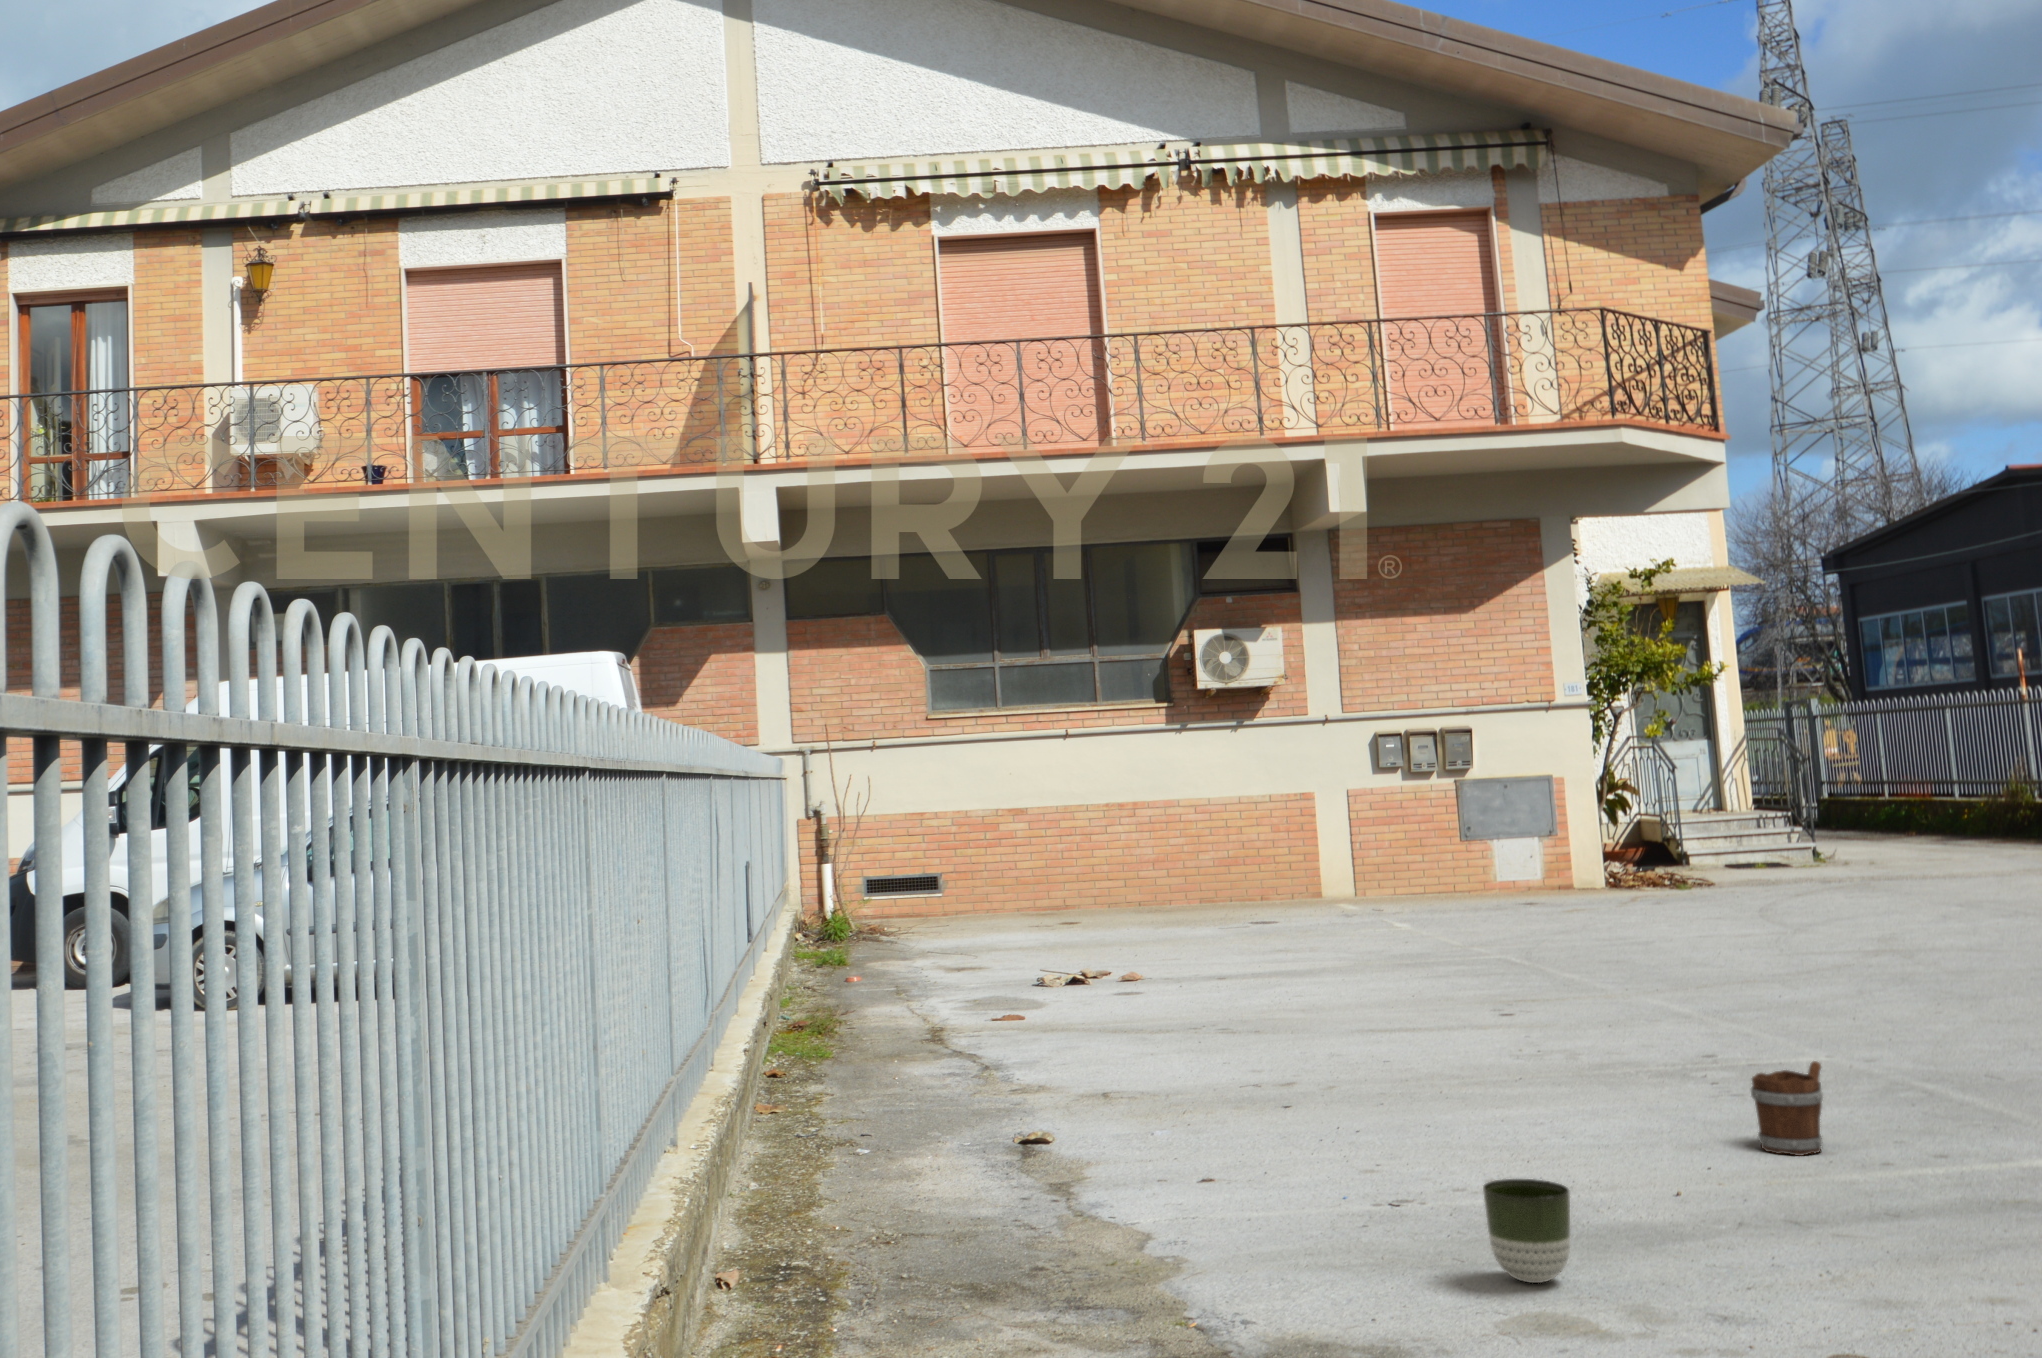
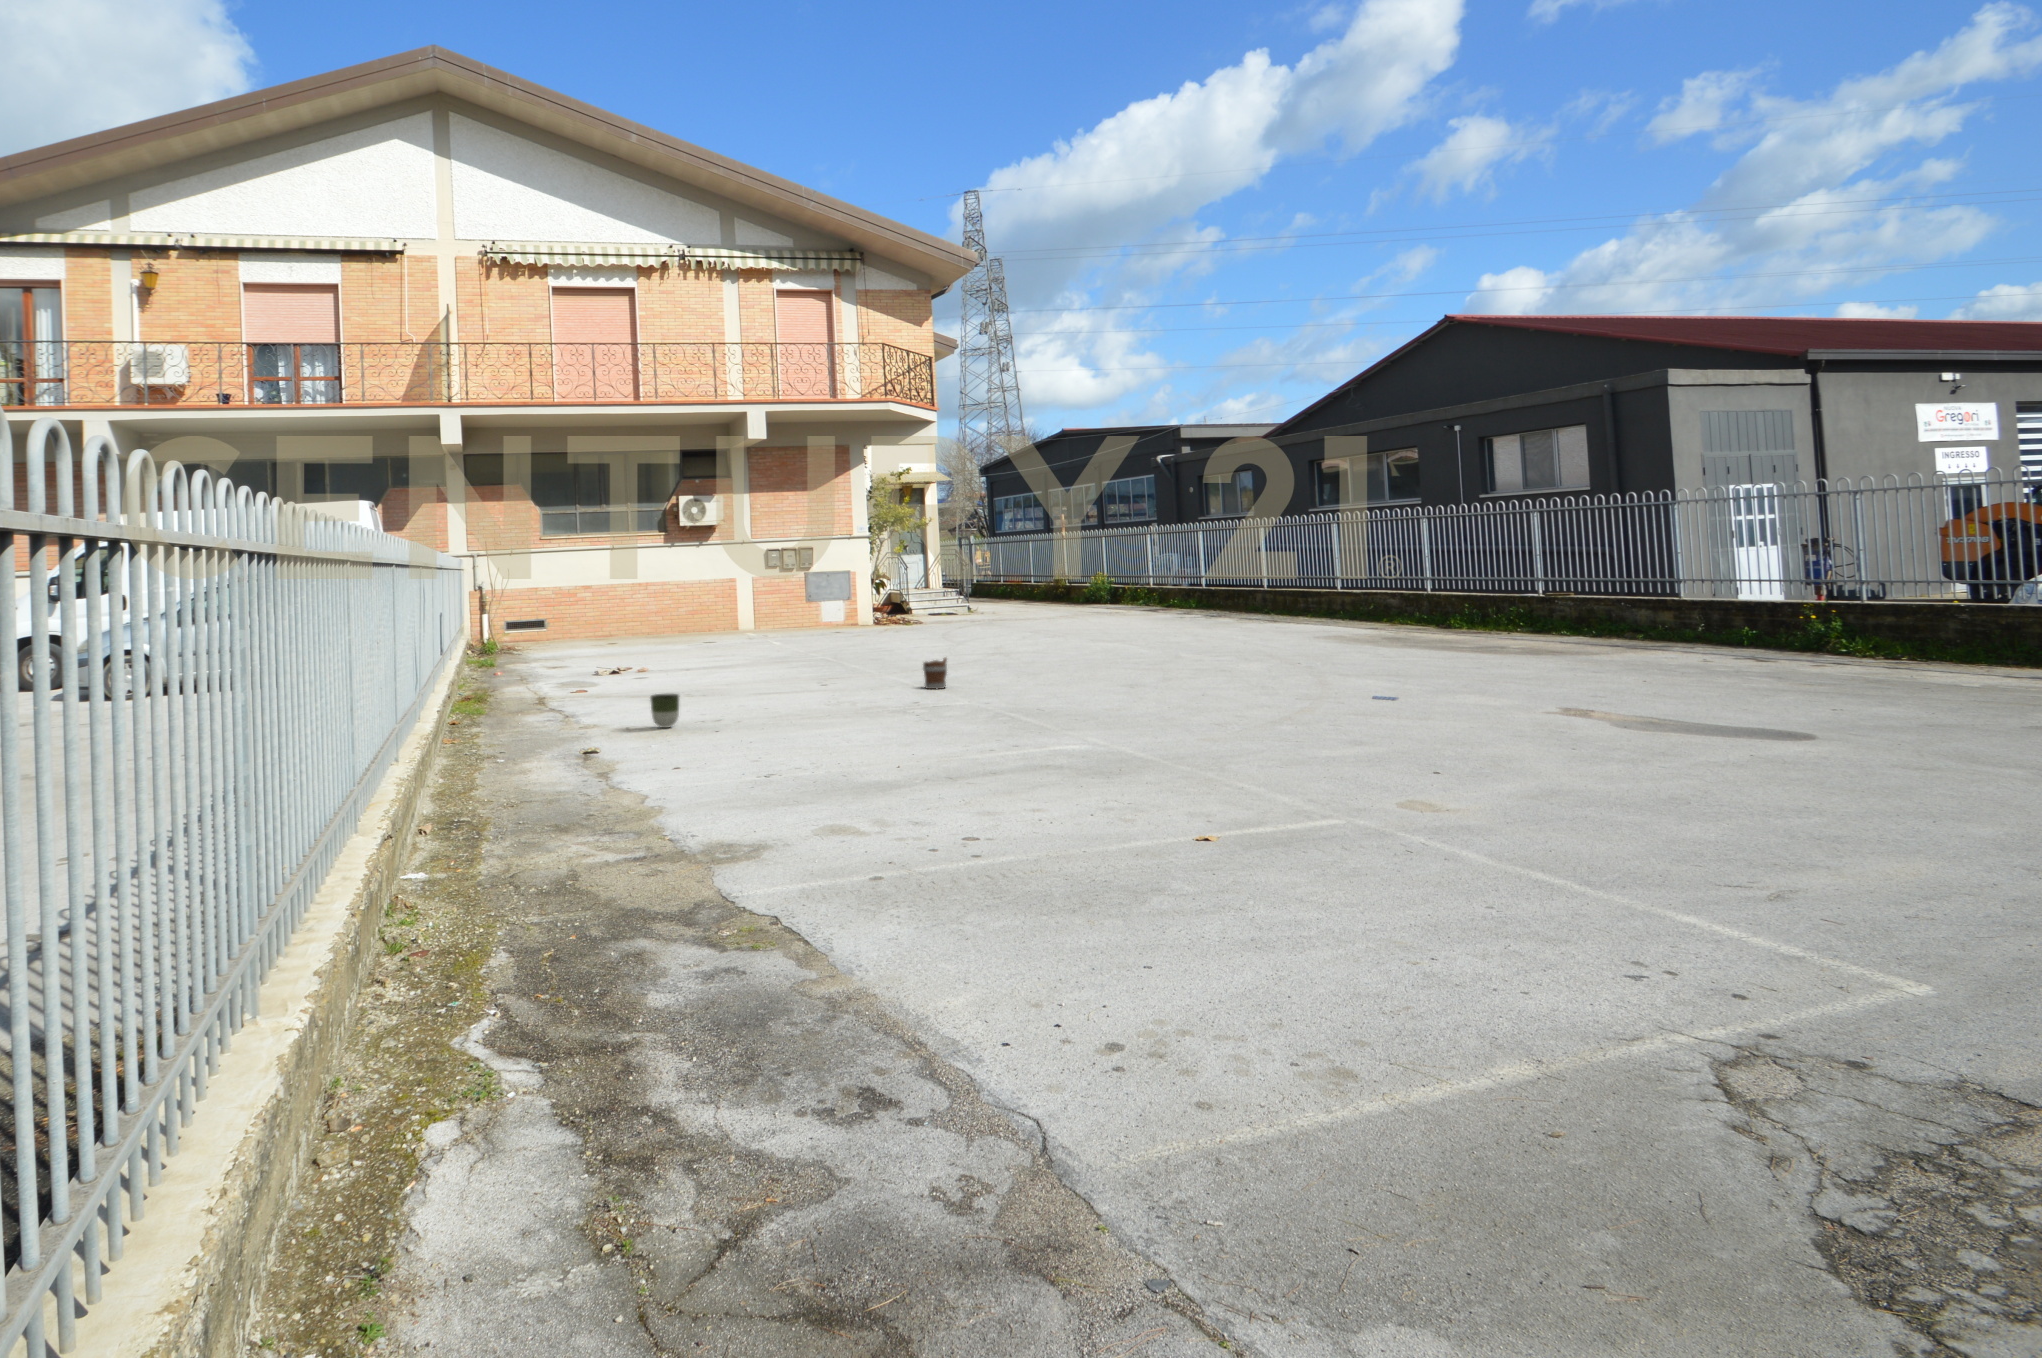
planter: present [1483,1179,1570,1283] -> present [650,694,679,728]

